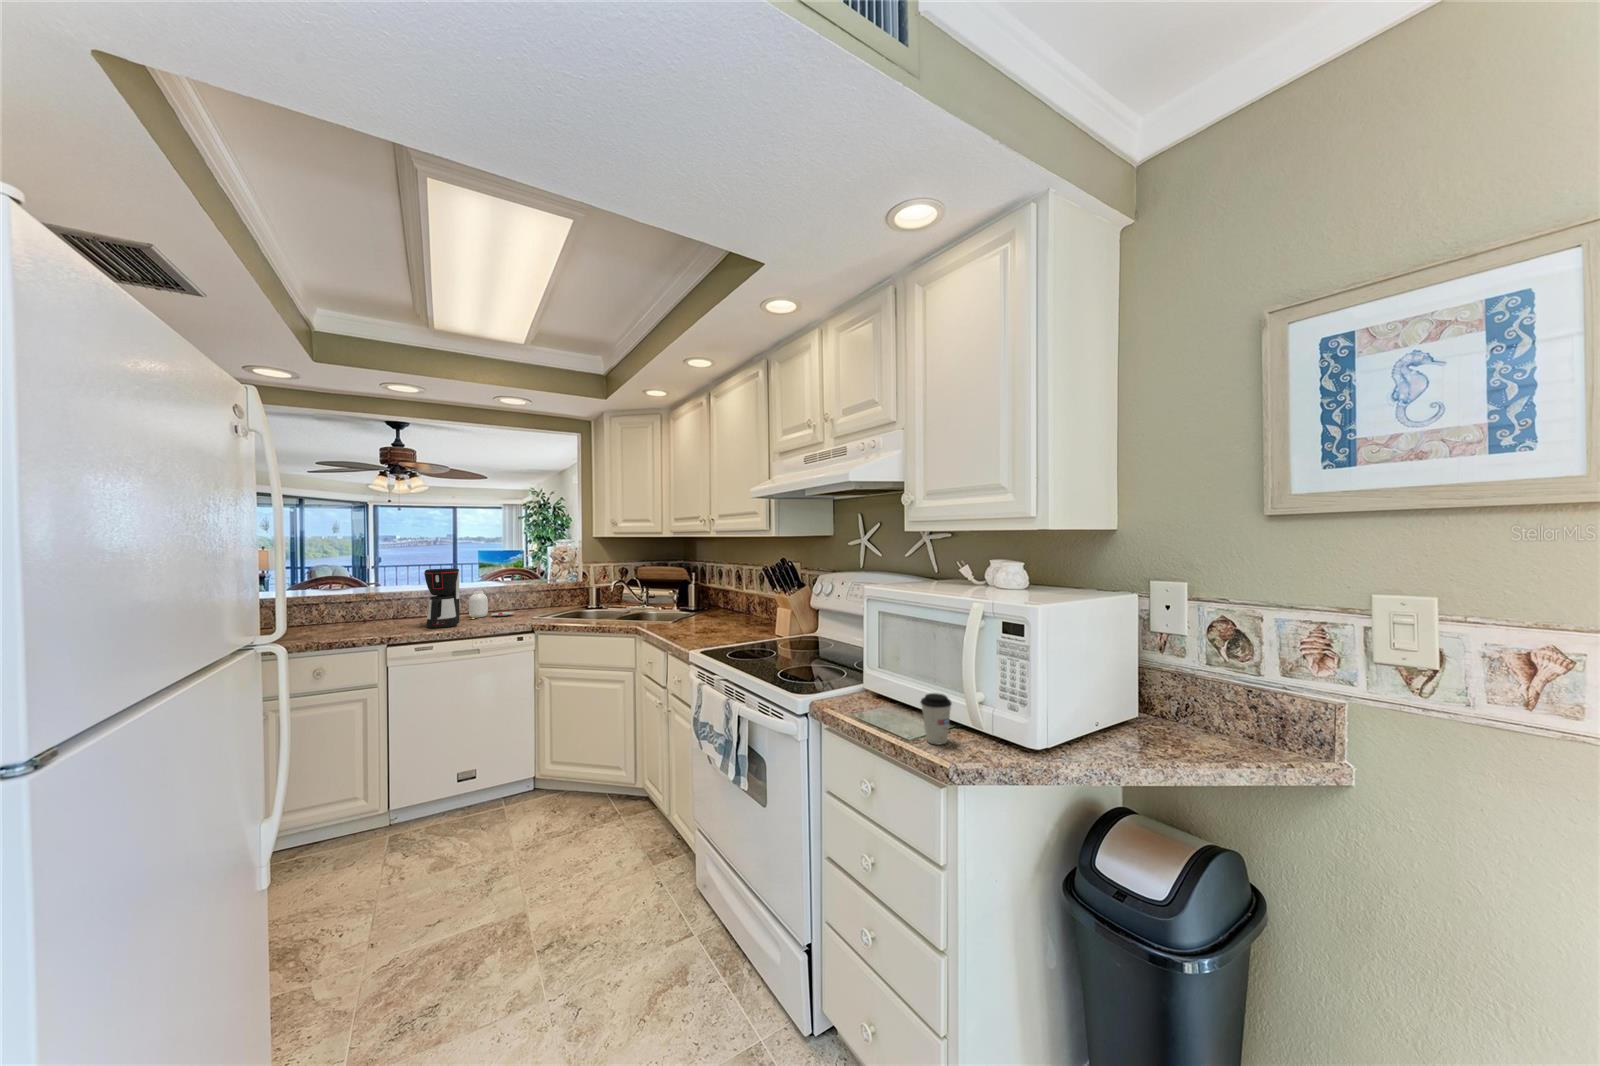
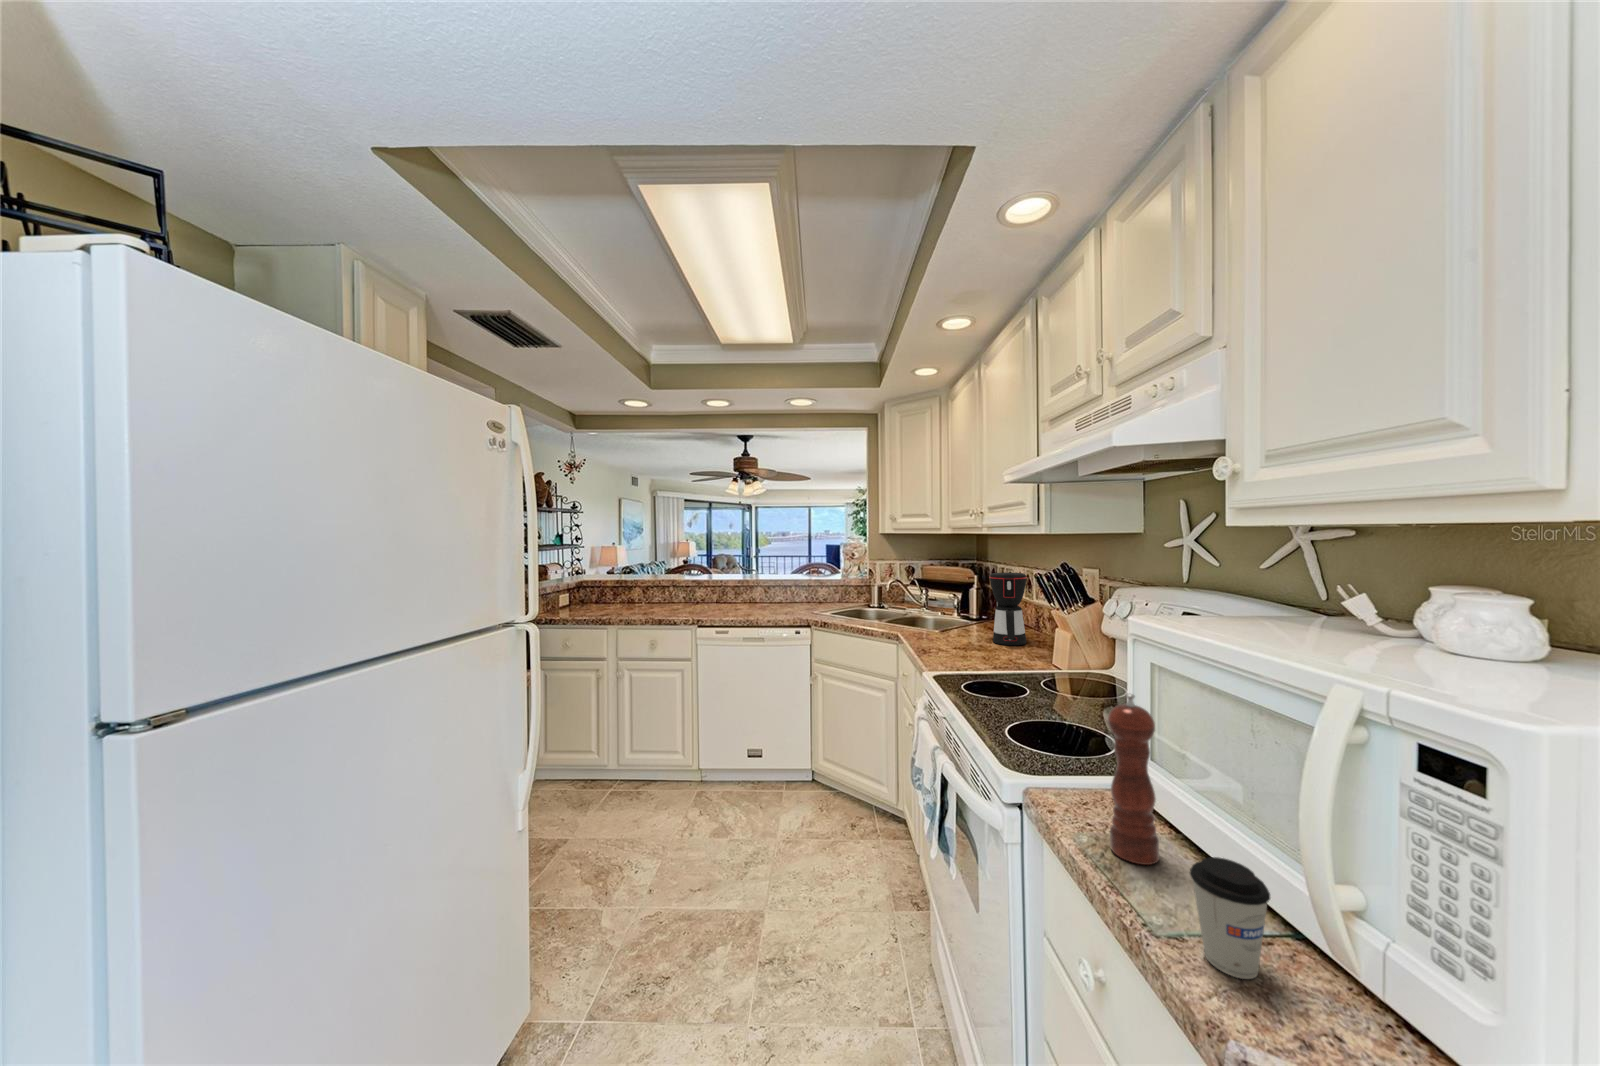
coffee maker: present [424,568,459,628] -> present [989,573,1027,646]
jar: present [468,591,514,620] -> none [767,584,805,610]
pepper mill: none [868,625,892,719] -> present [1108,694,1159,865]

